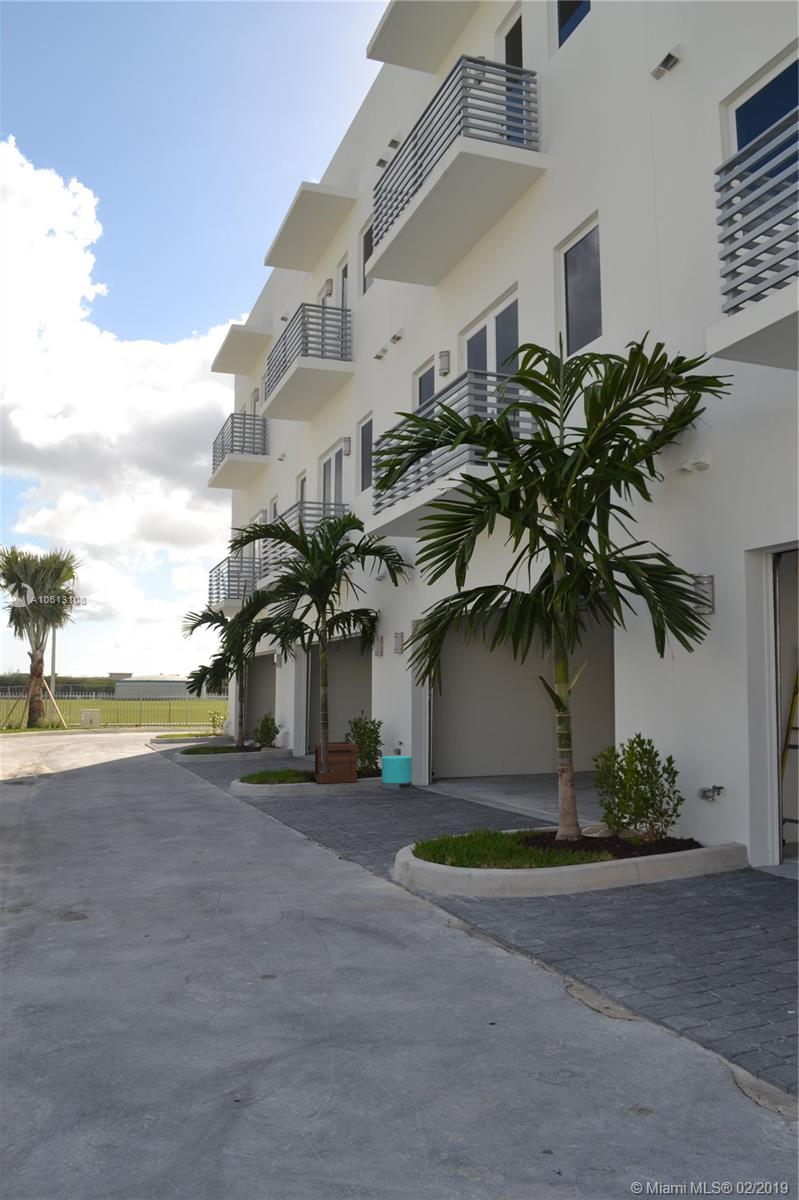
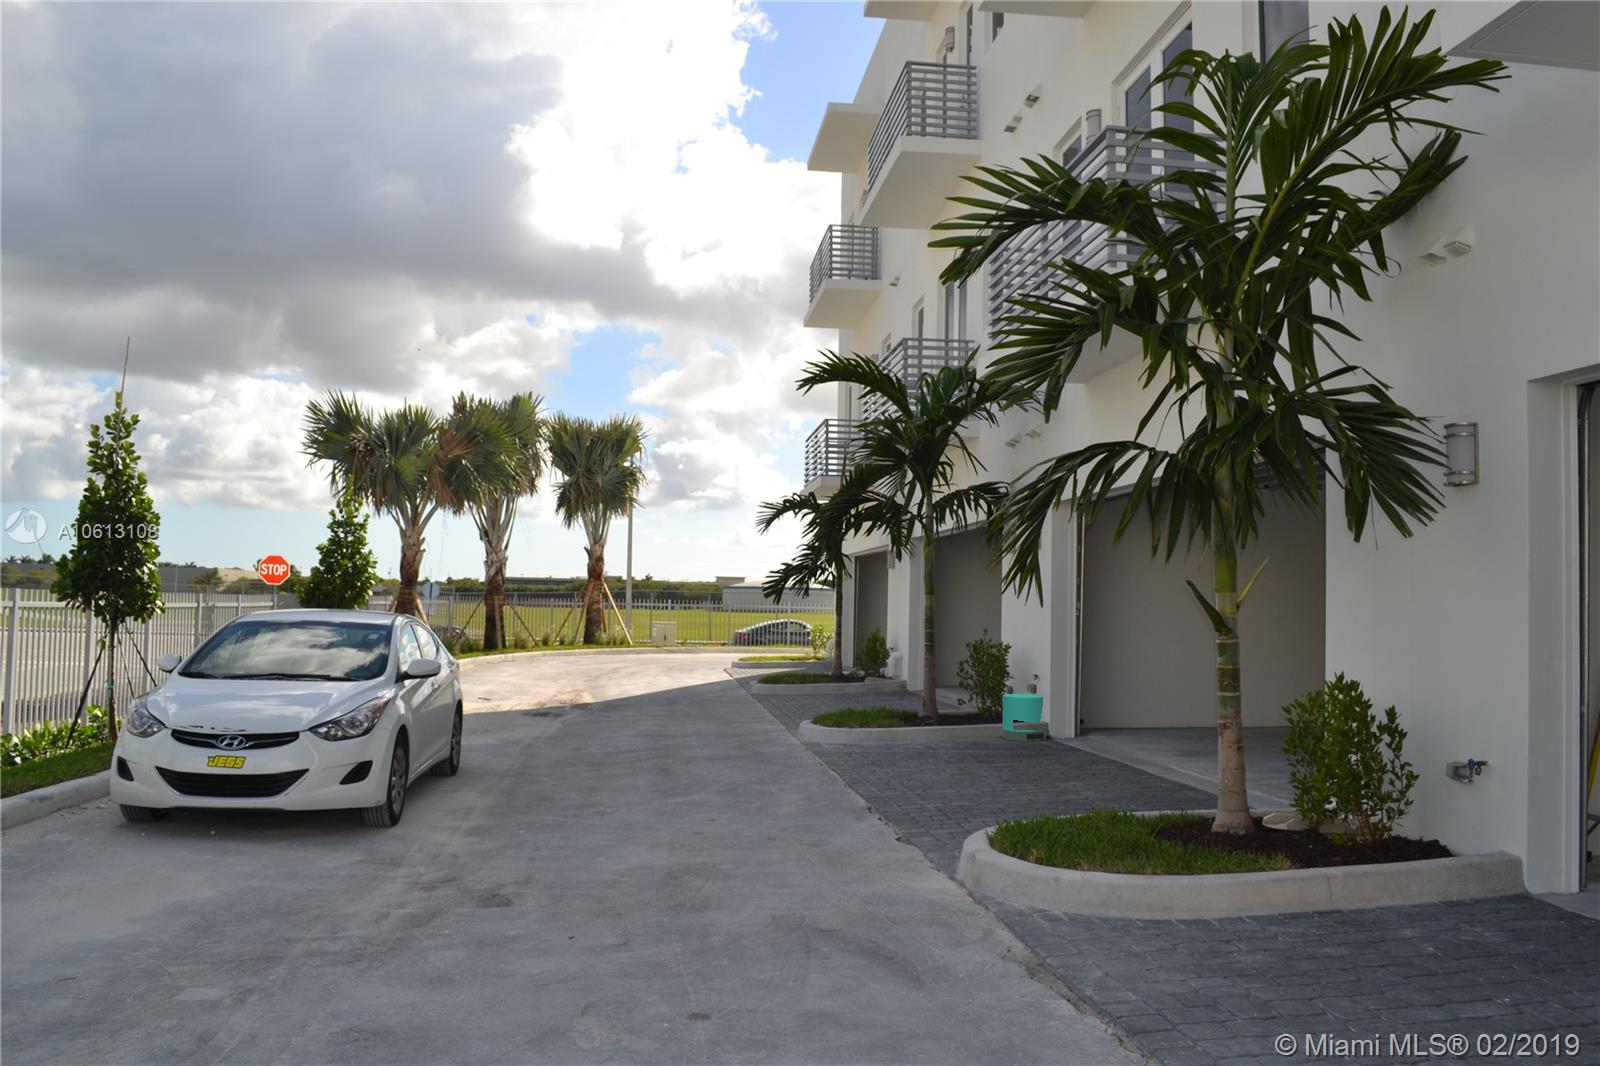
wooden crate: present [315,742,357,784] -> none [916,672,972,729]

